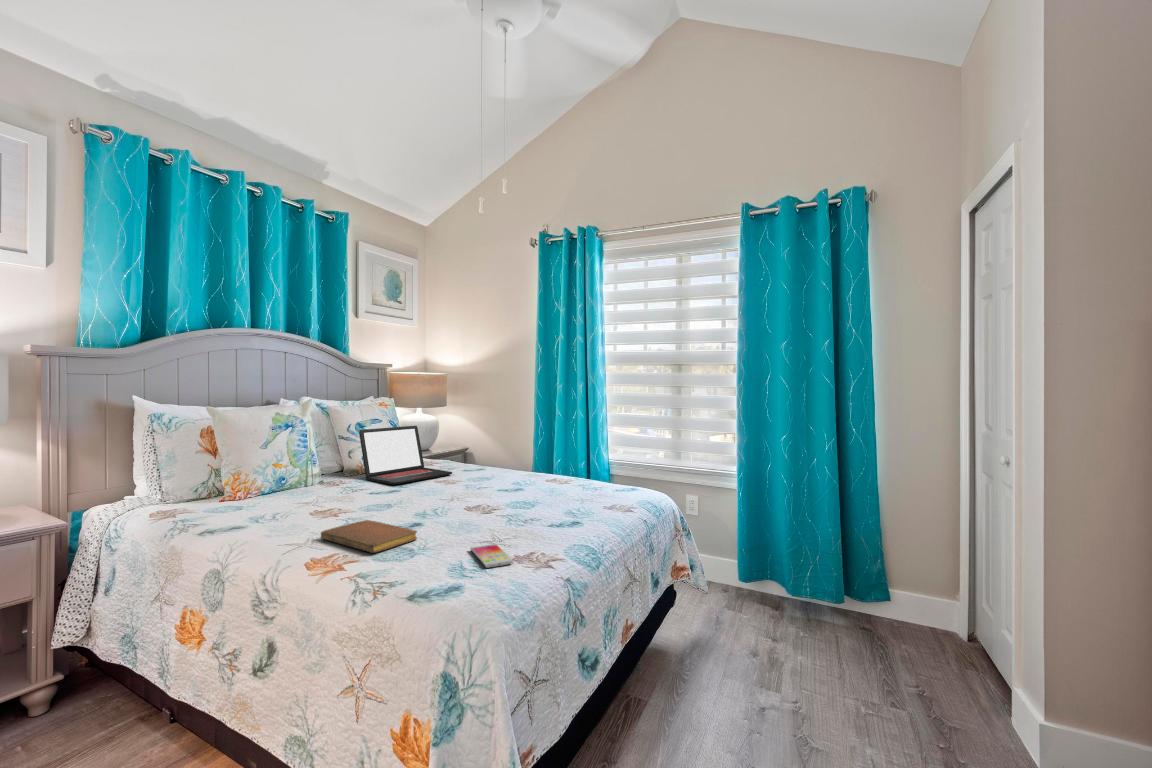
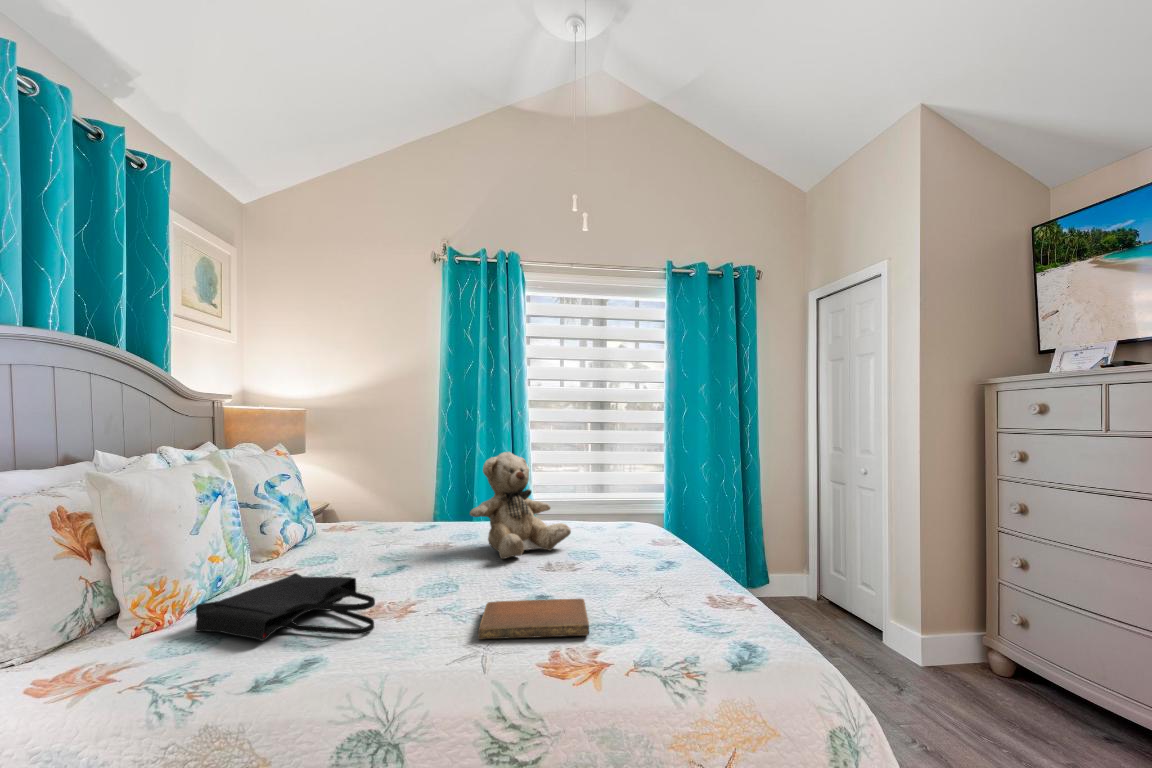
teddy bear: none [447,414,526,501] -> present [470,452,571,559]
laptop: present [359,426,452,485] -> none [293,476,412,559]
tote bag: none [238,483,327,521] -> present [195,573,375,641]
smartphone: present [470,544,513,568] -> none [660,592,727,616]

